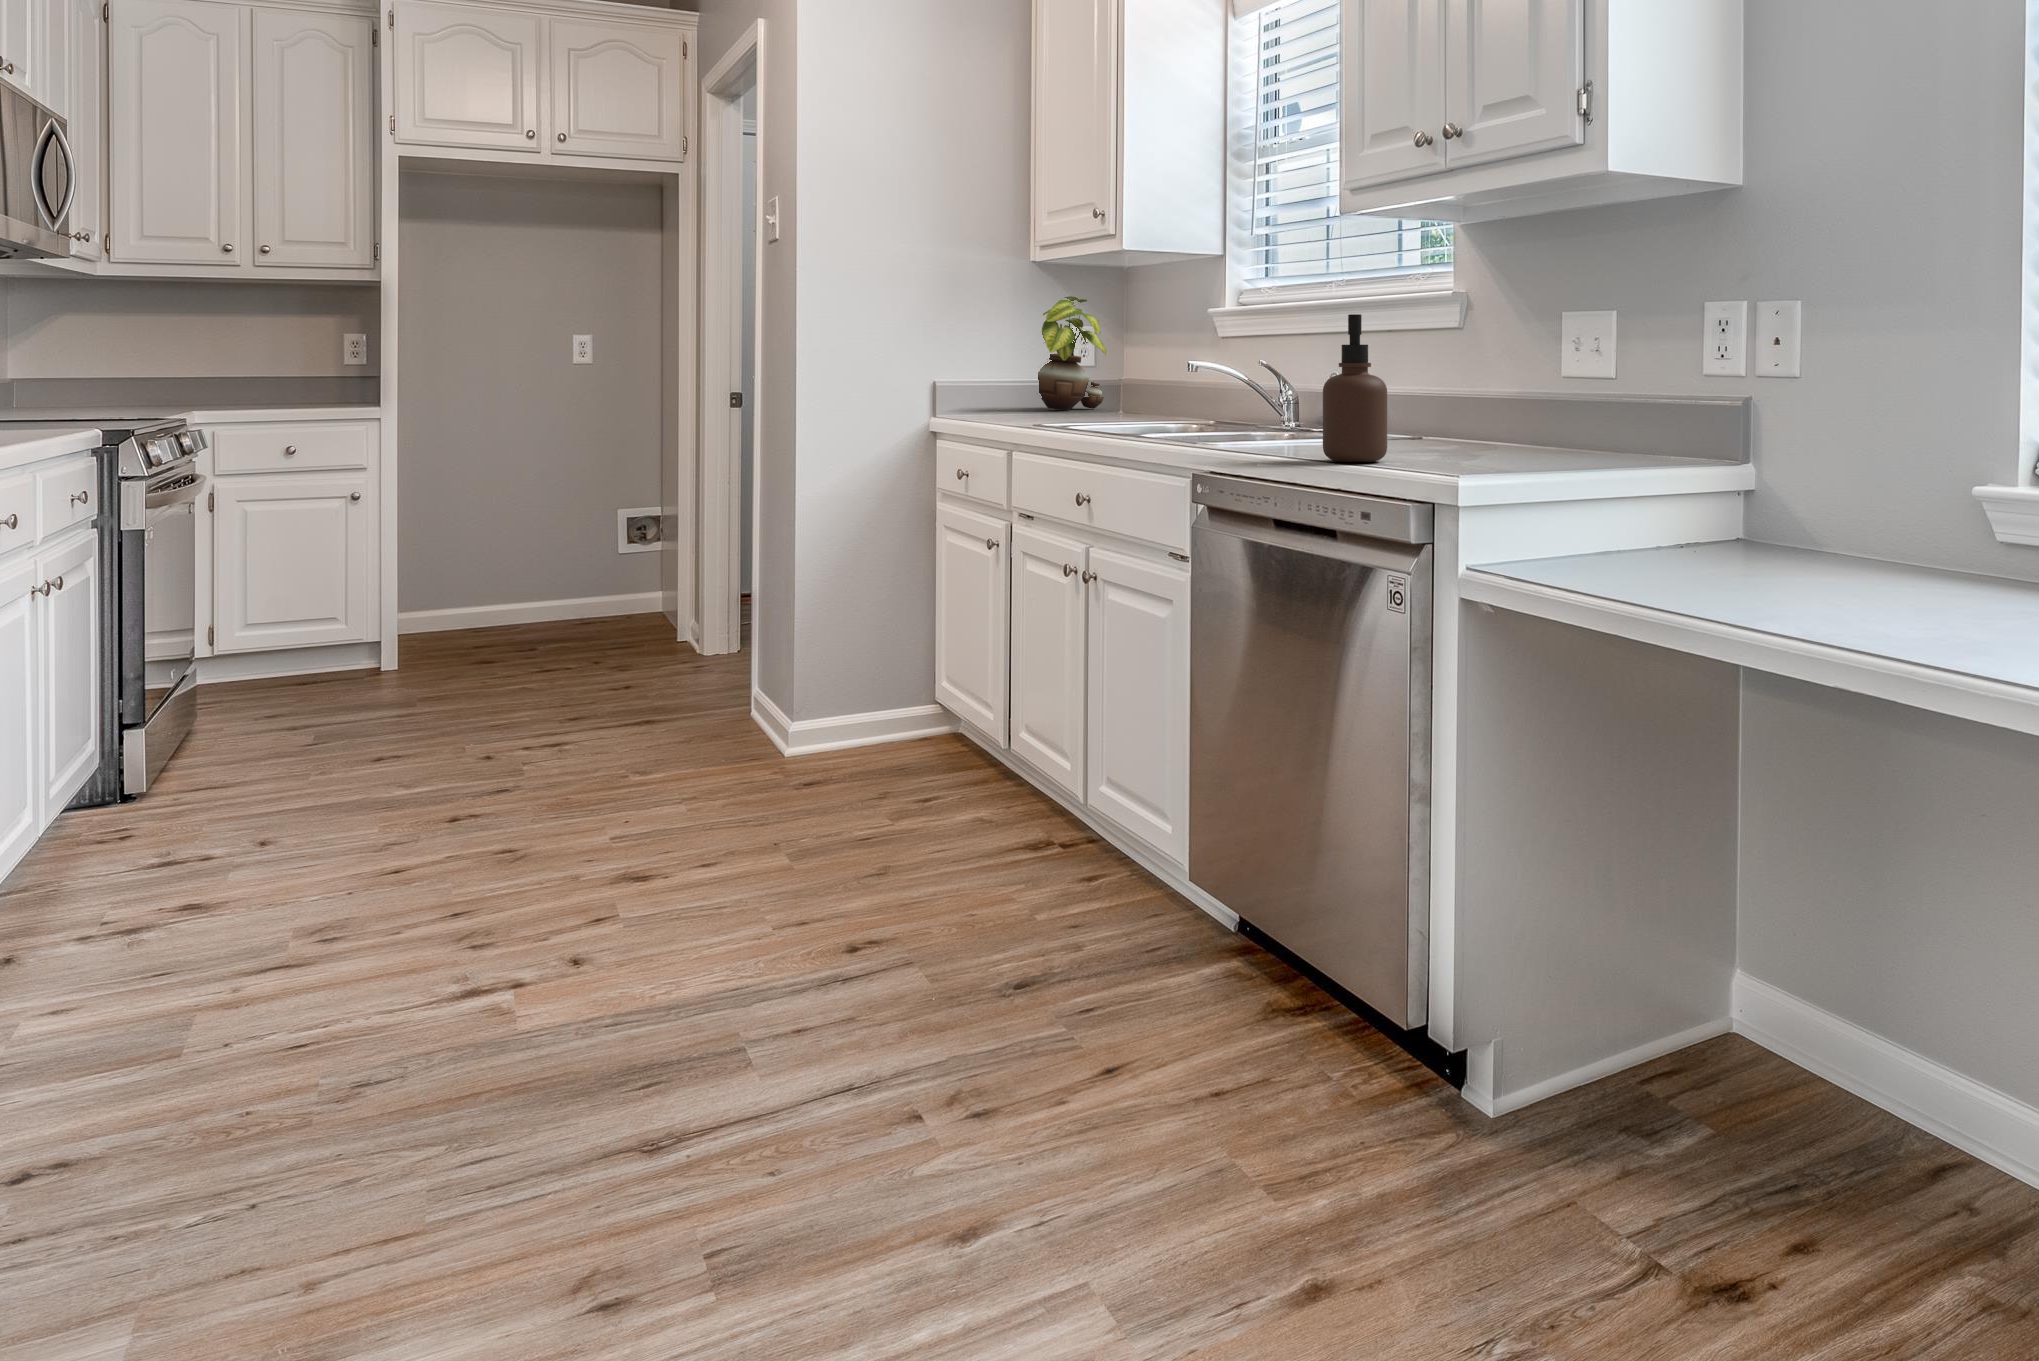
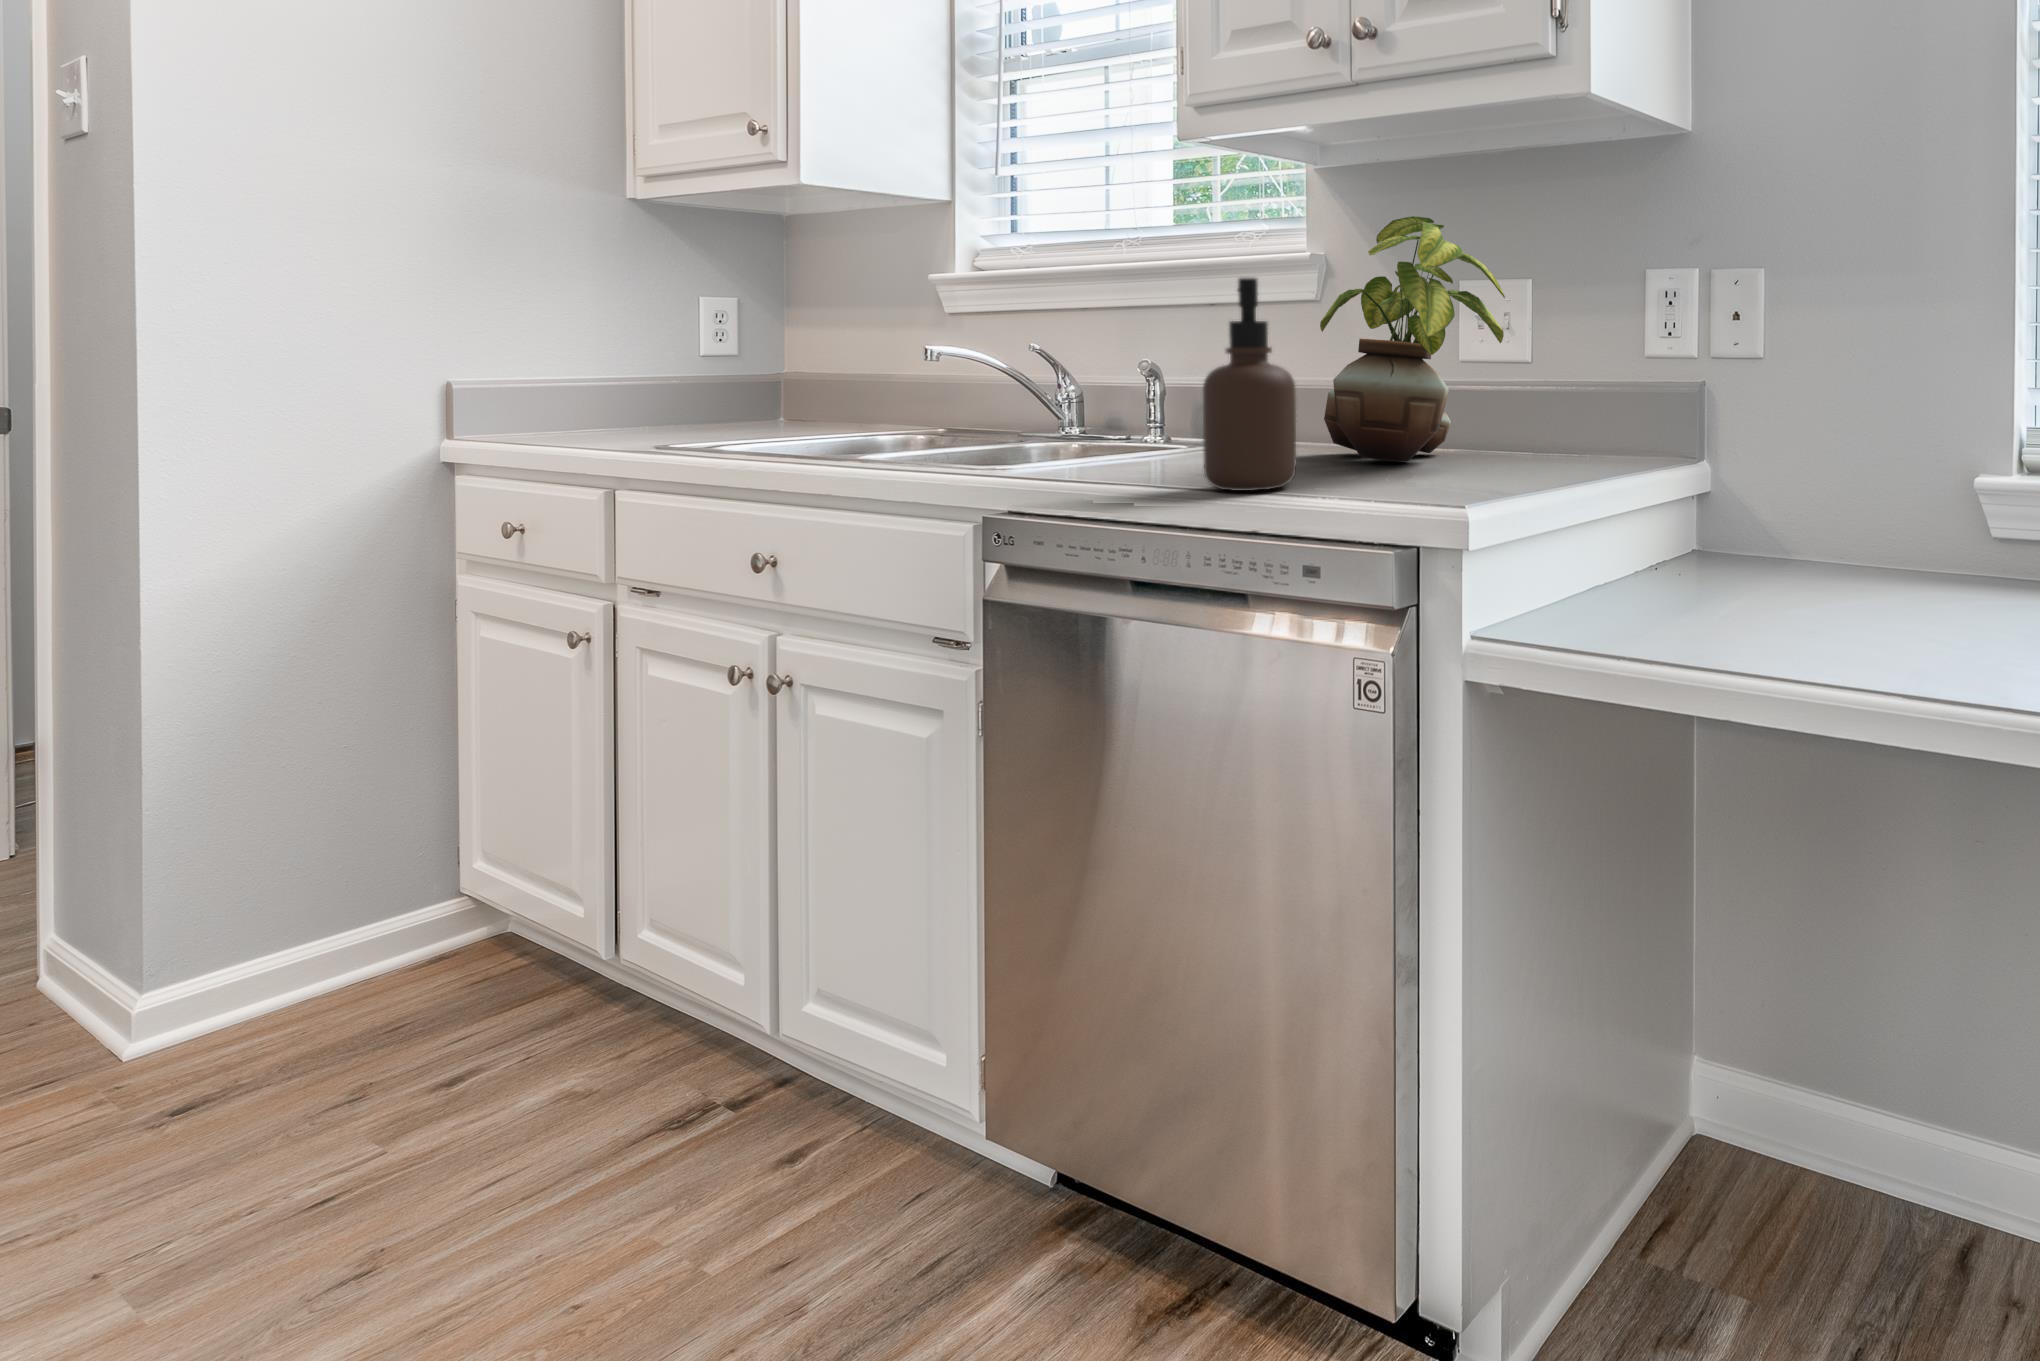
potted plant: present [1038,296,1106,410] -> present [1320,216,1505,461]

